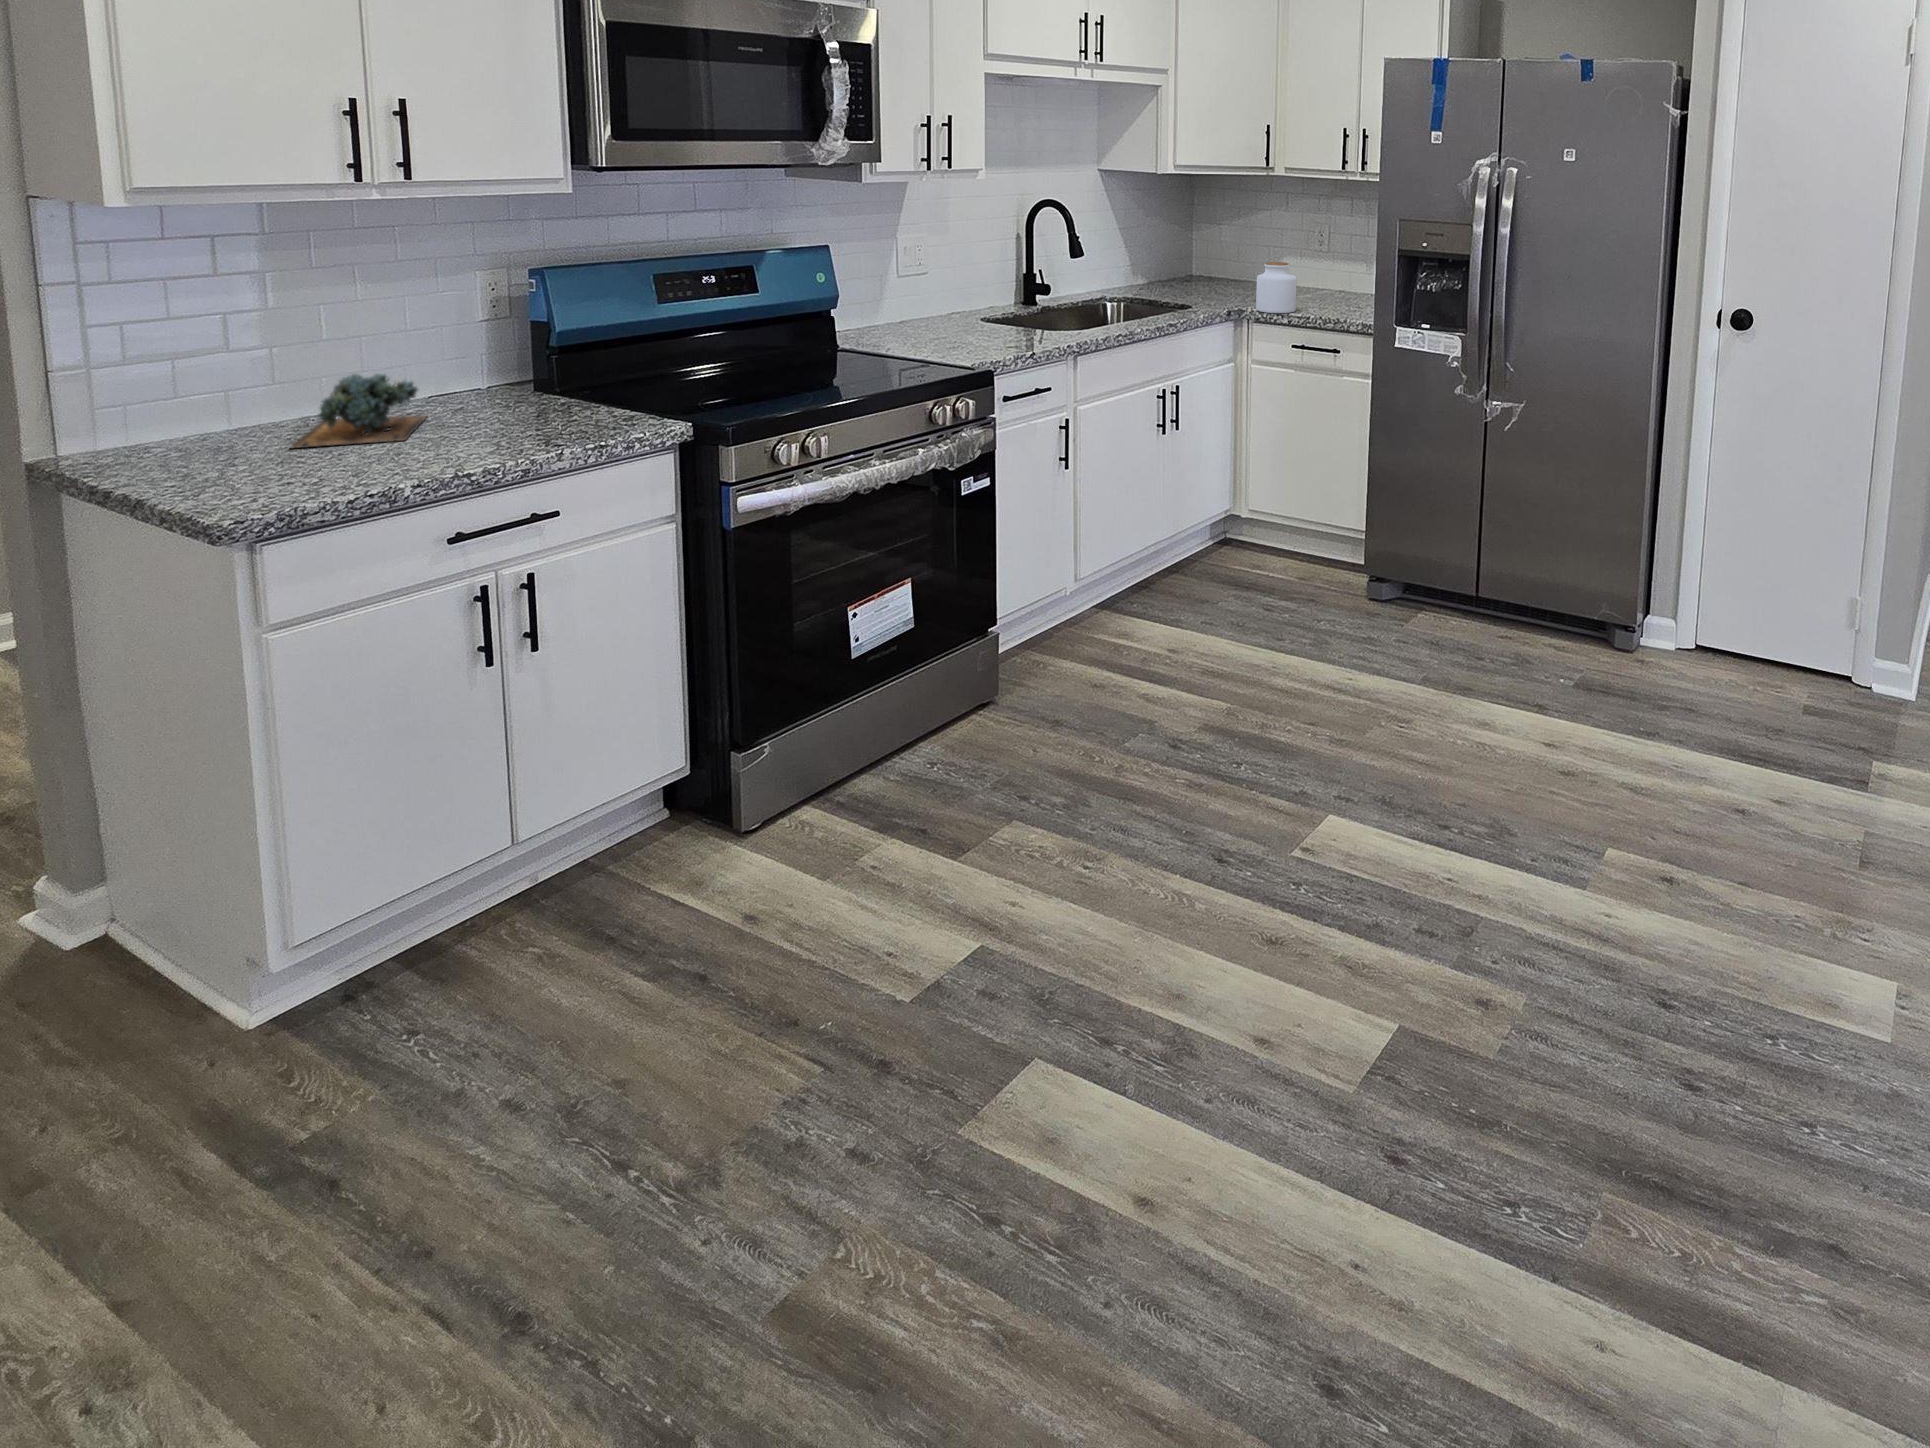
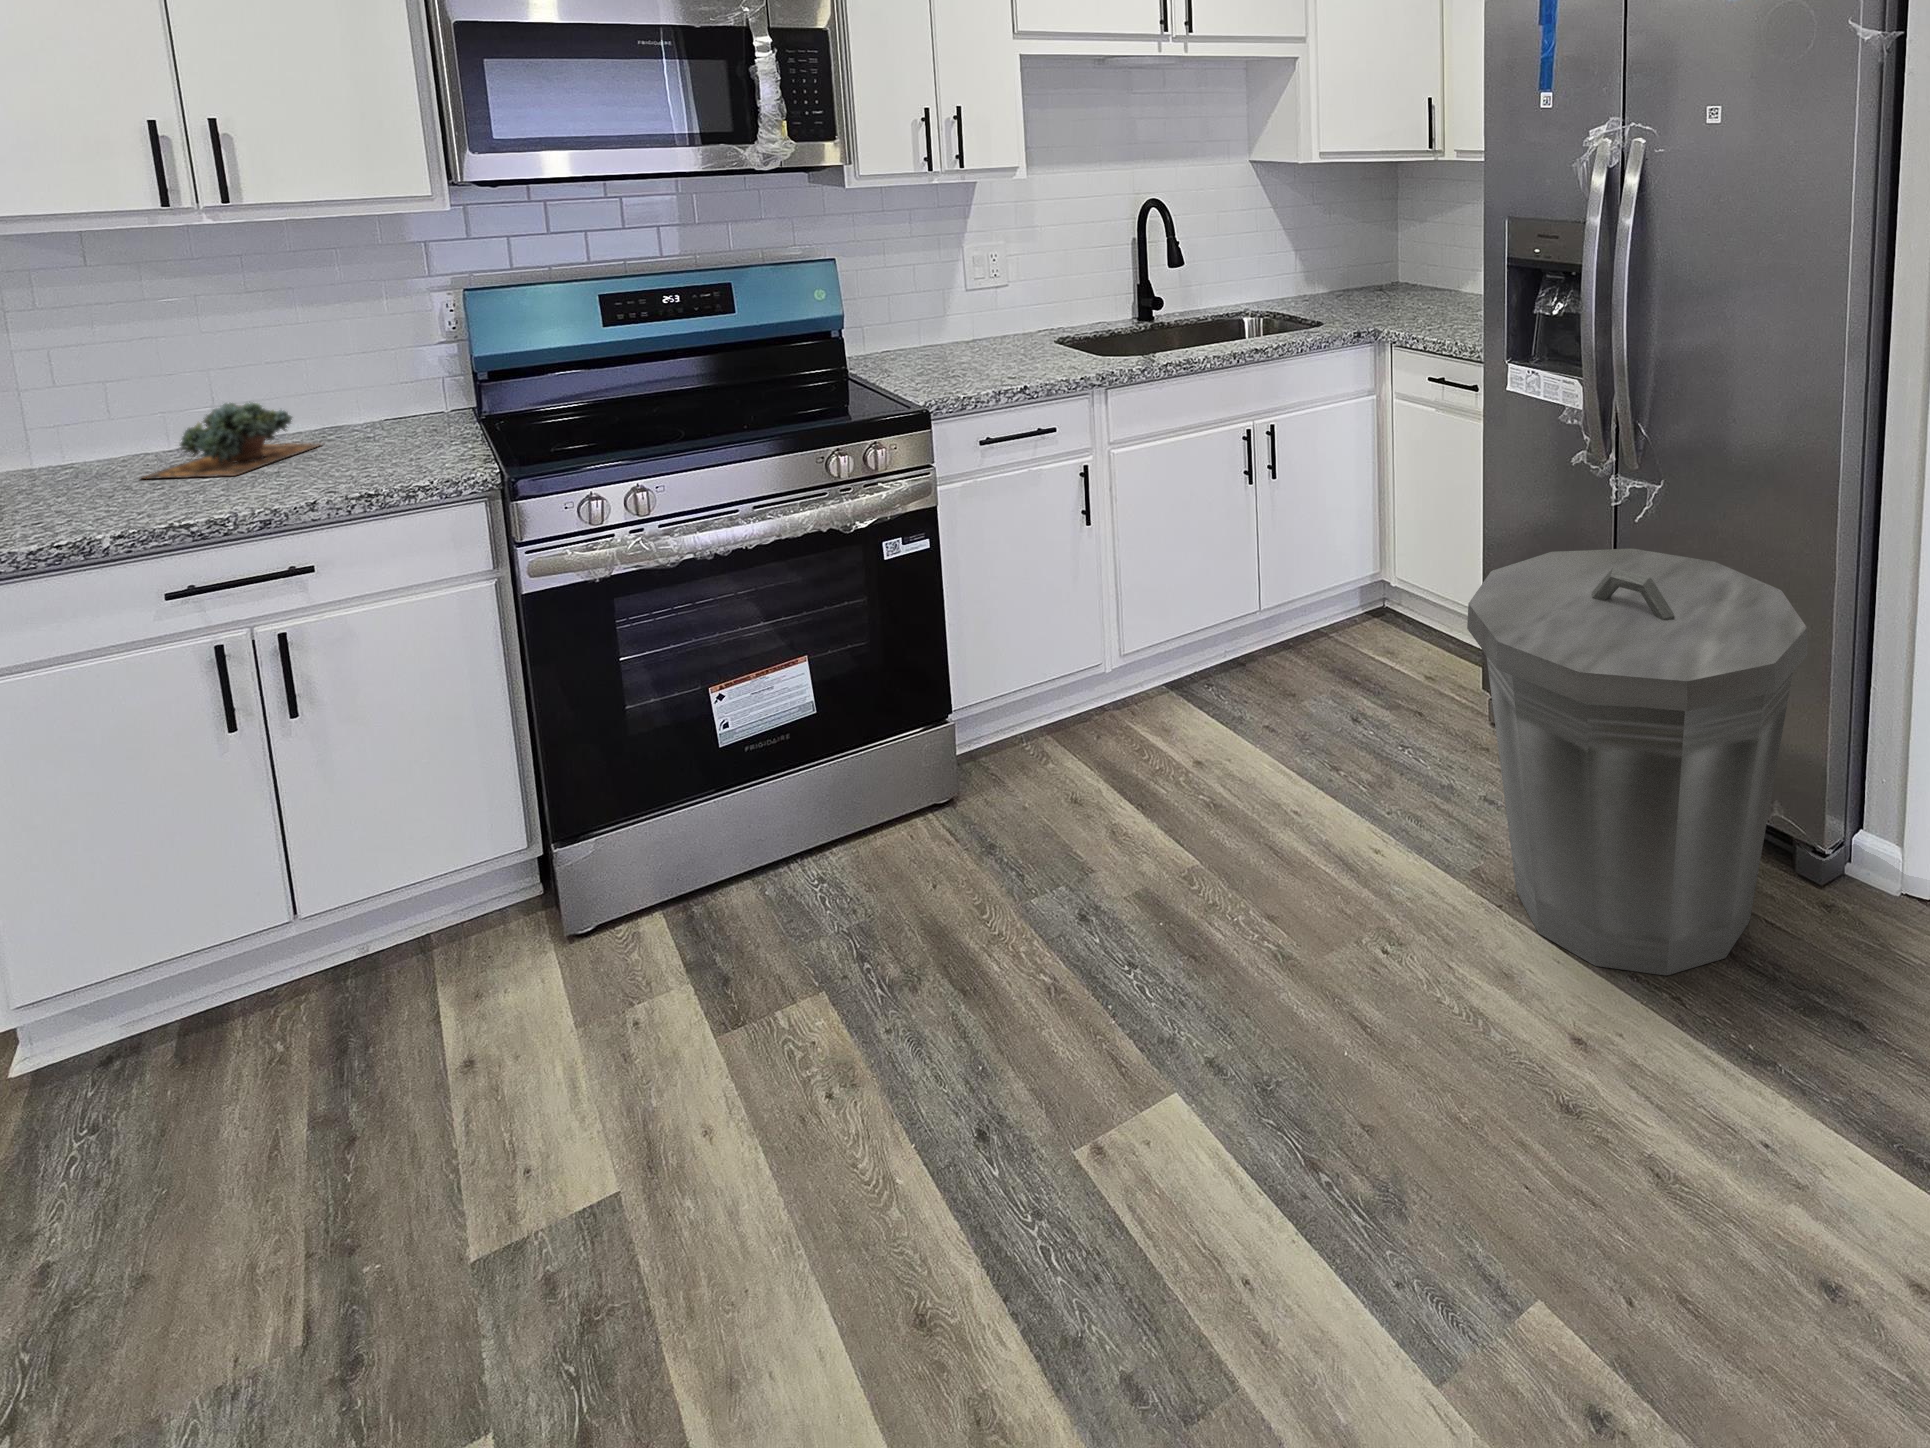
jar: present [1256,262,1296,313] -> none [1379,269,1429,335]
trash can: none [1434,448,1647,710] -> present [1467,548,1808,976]

